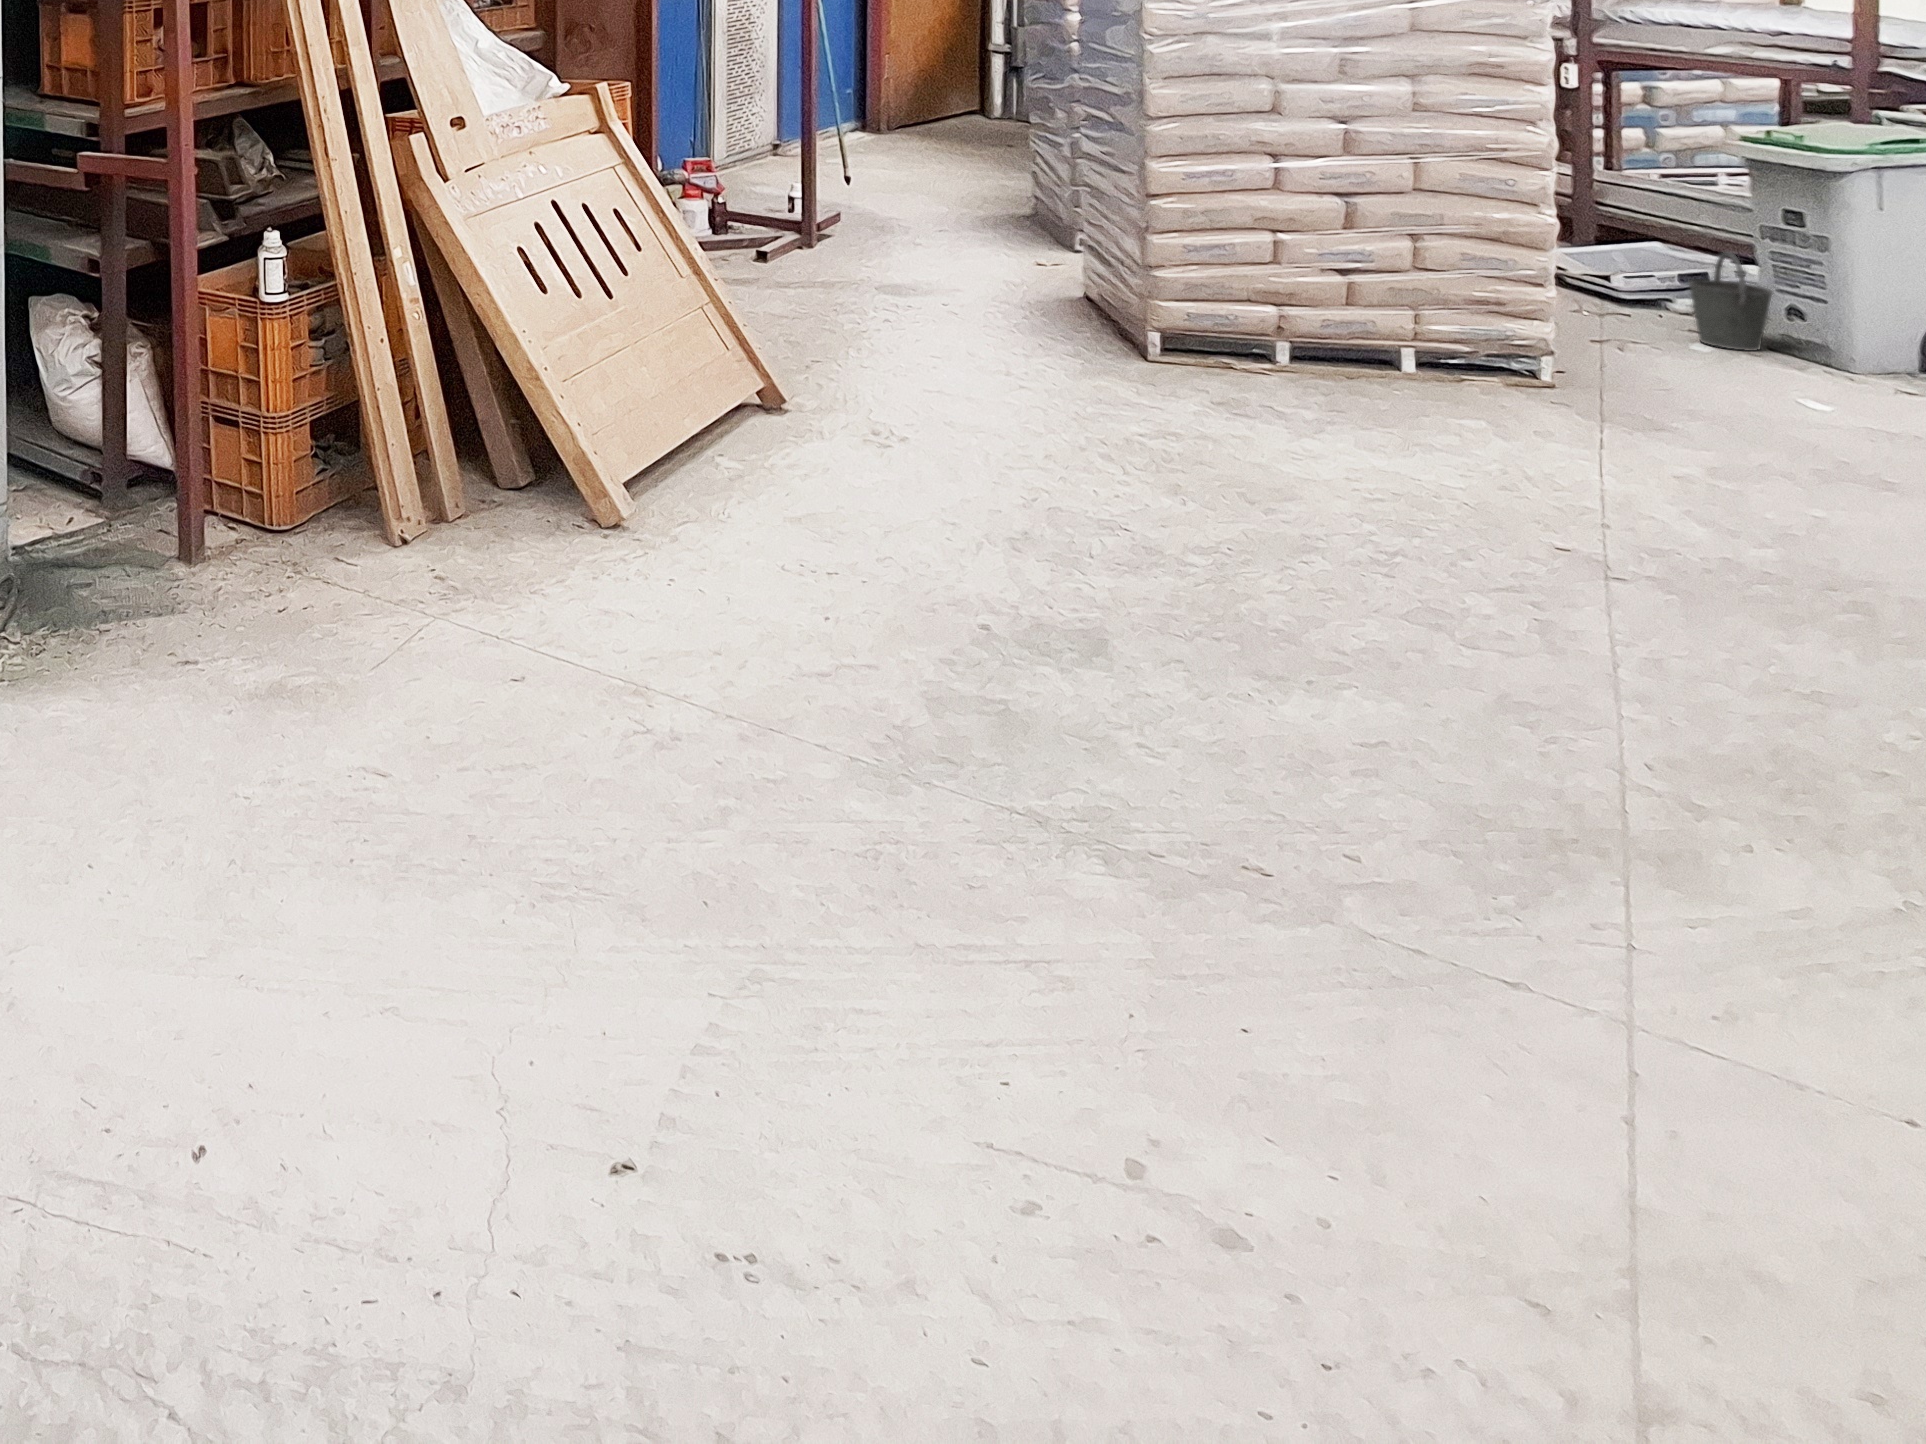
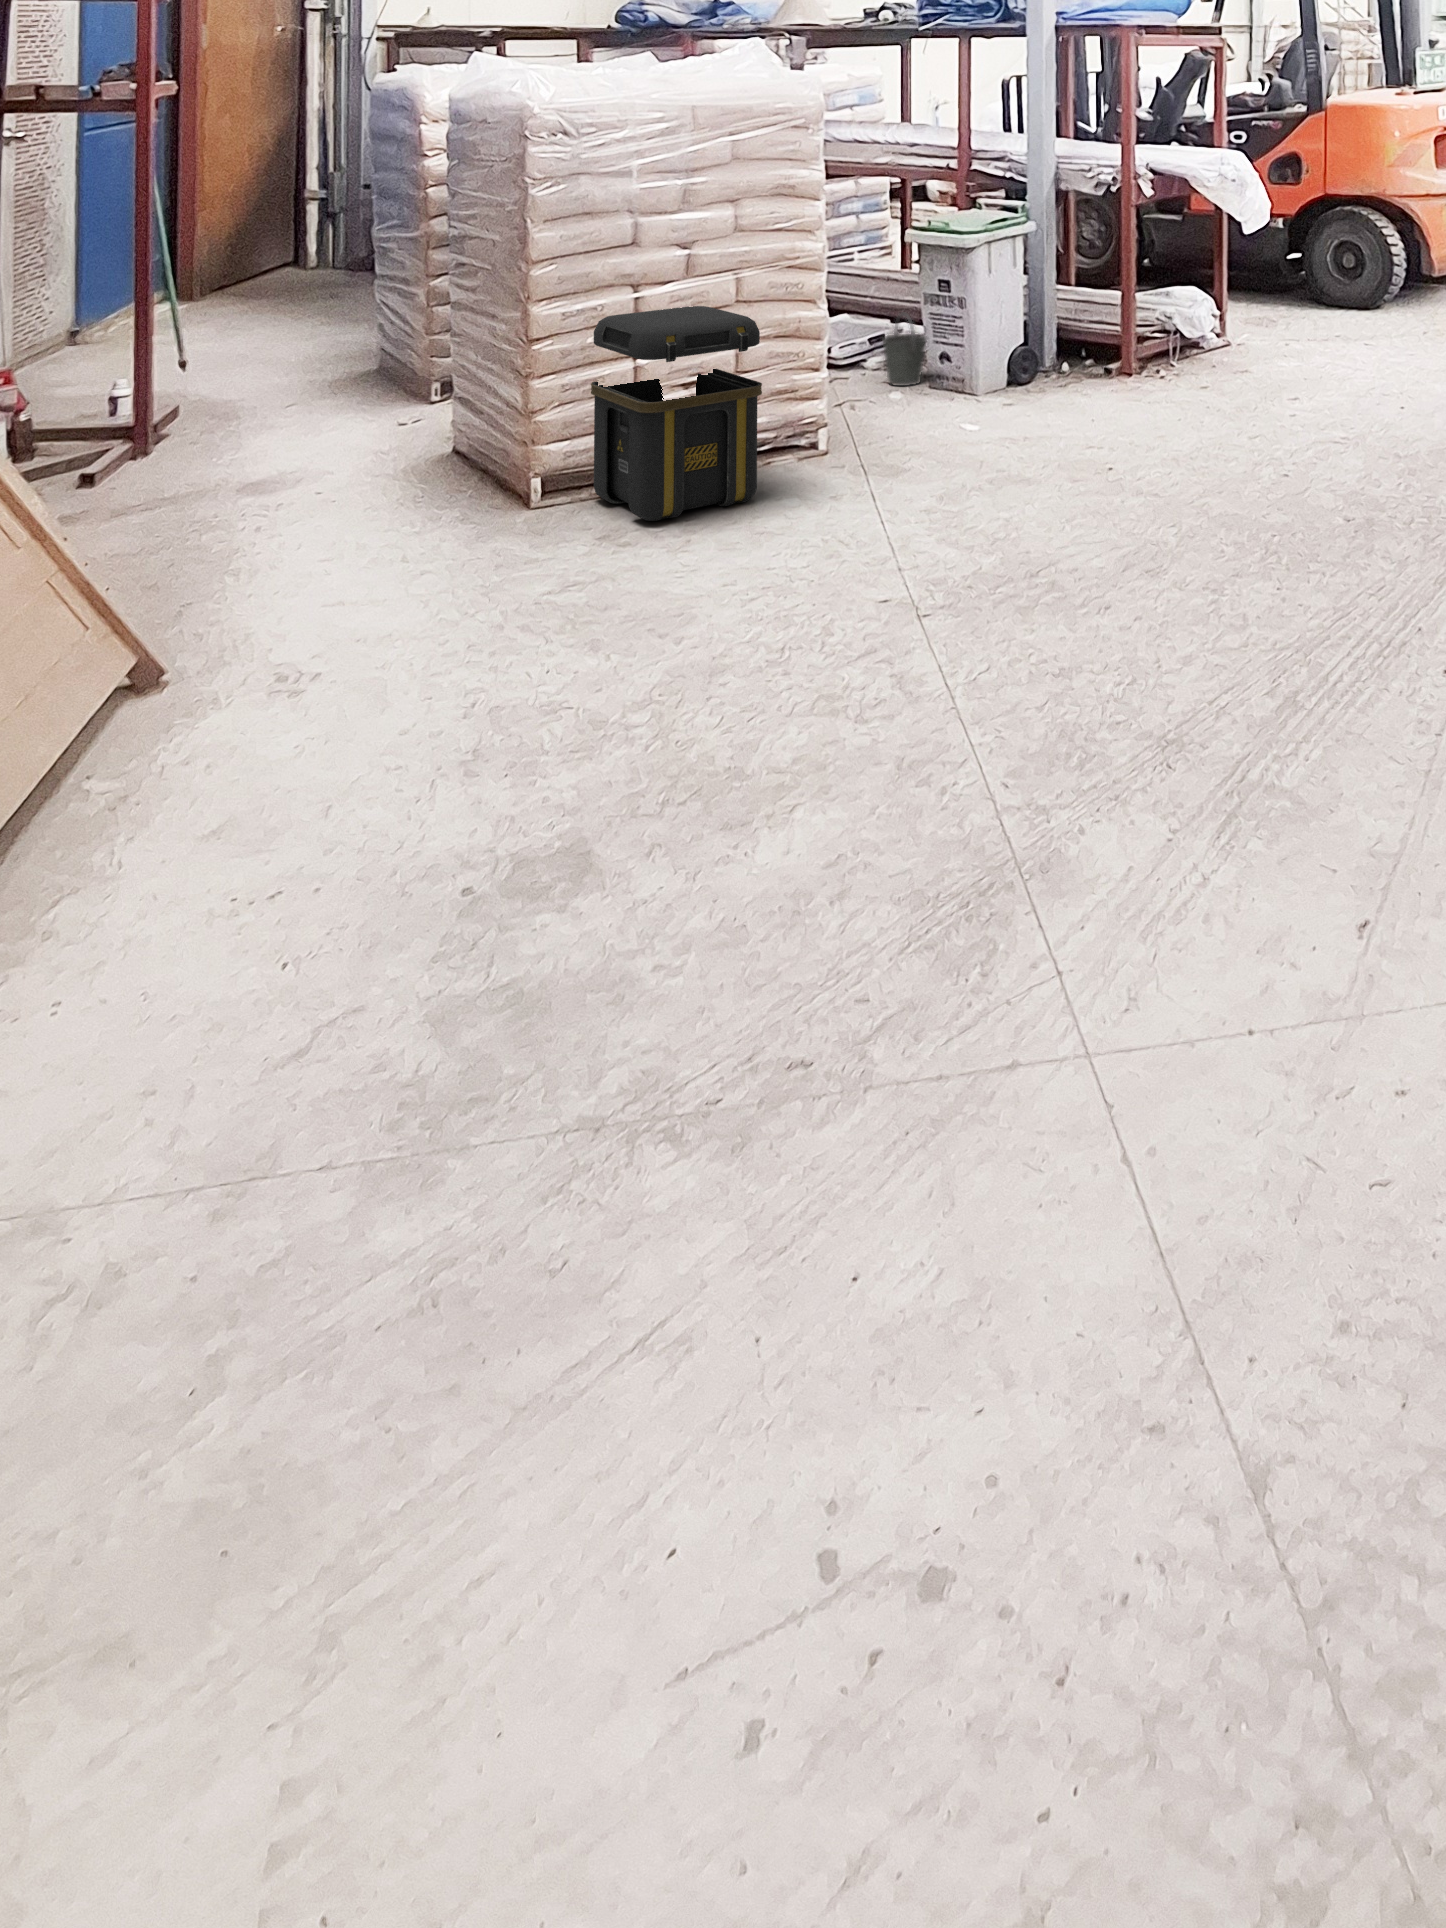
toolbox: none [1215,184,1436,416] -> present [591,306,762,521]

